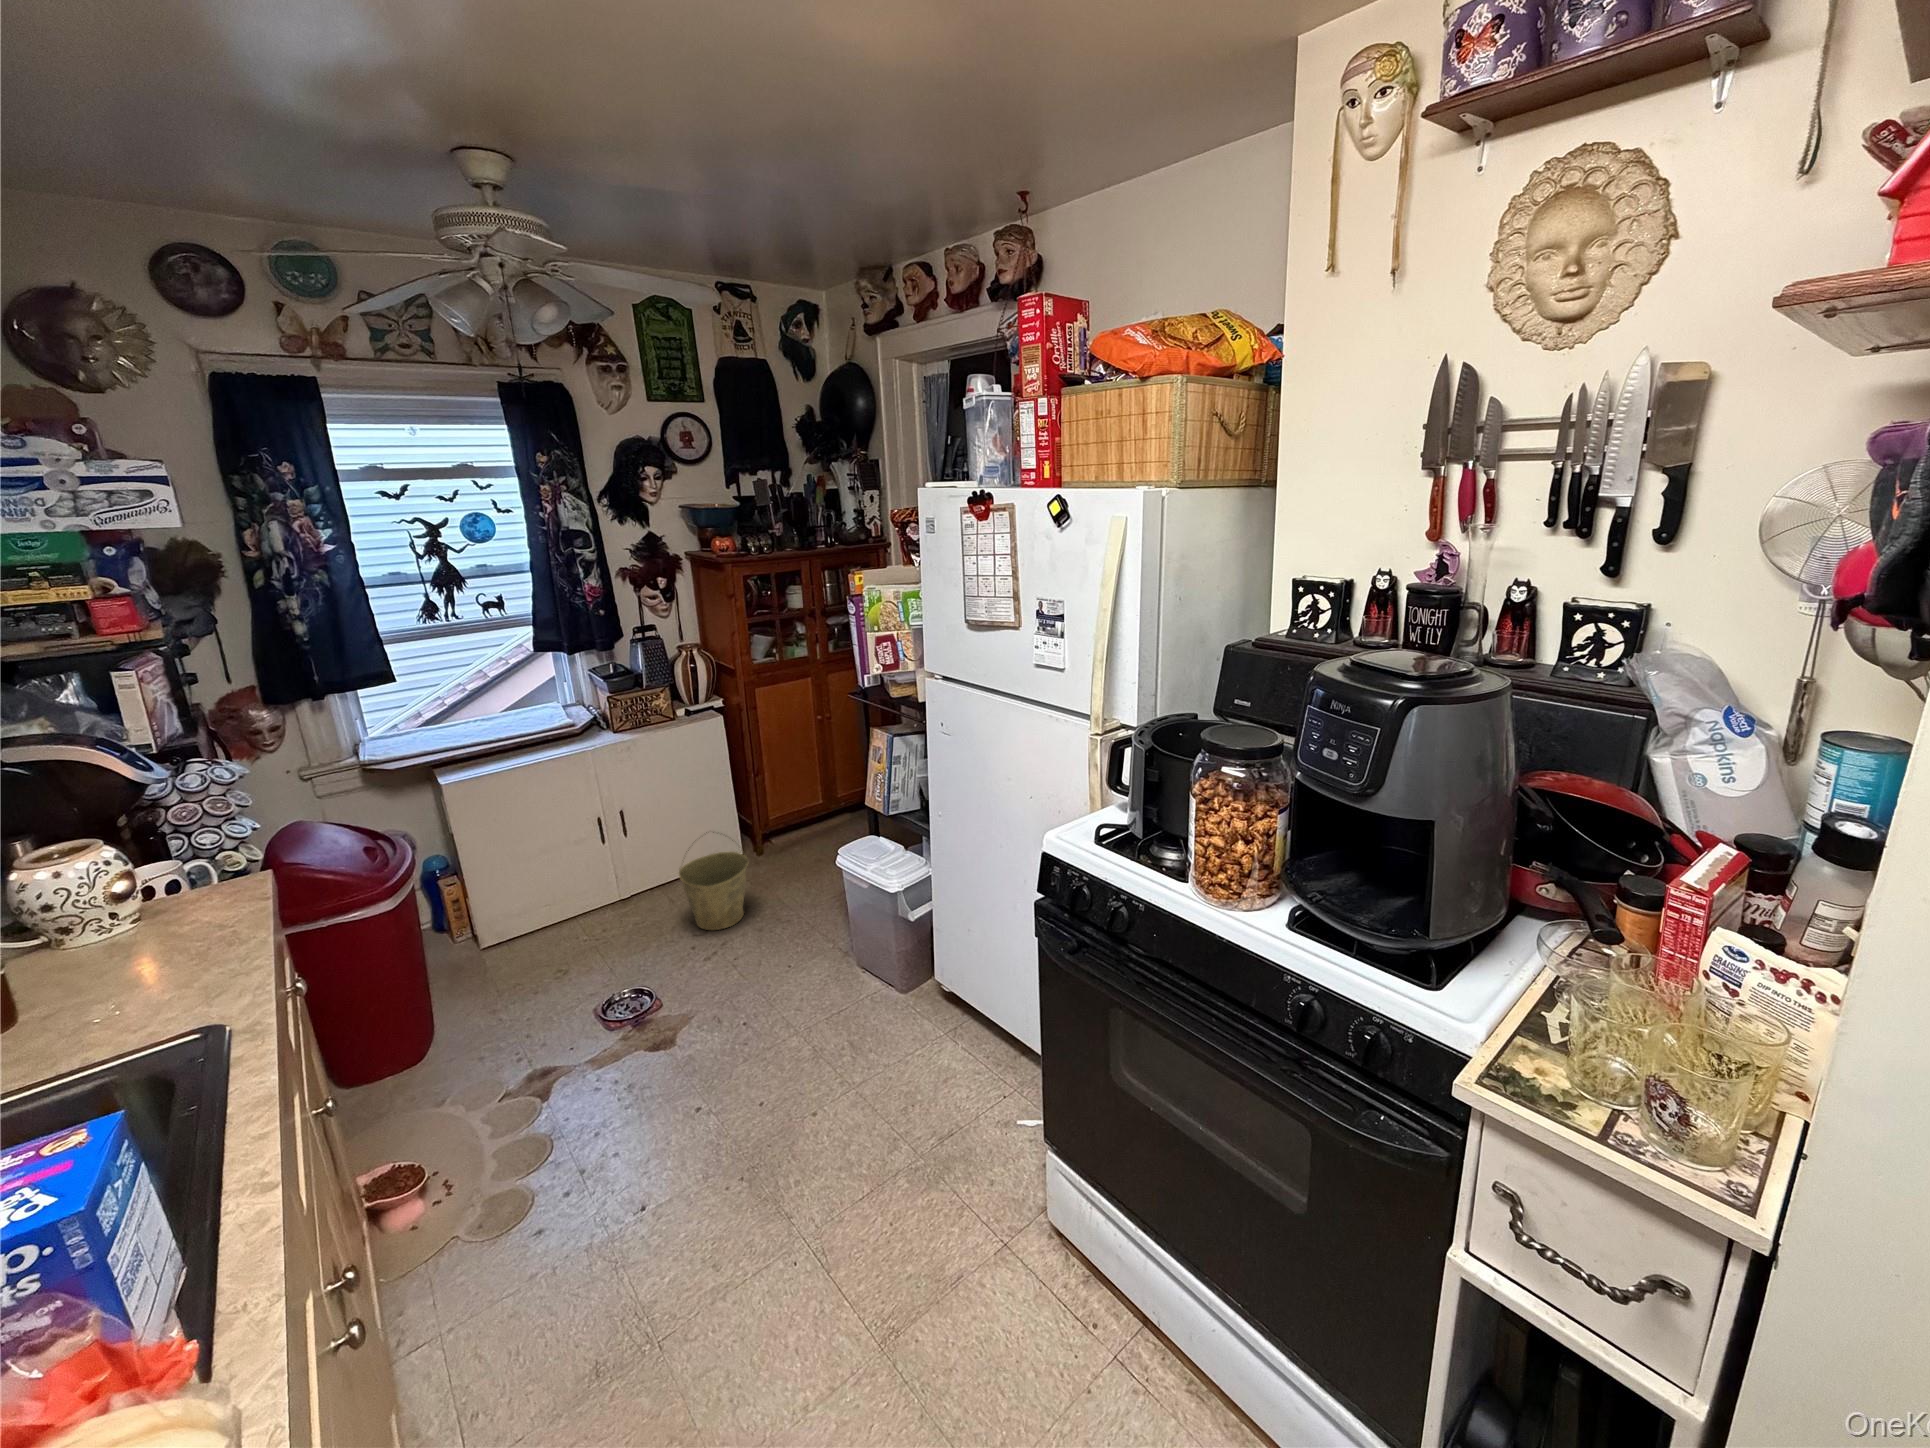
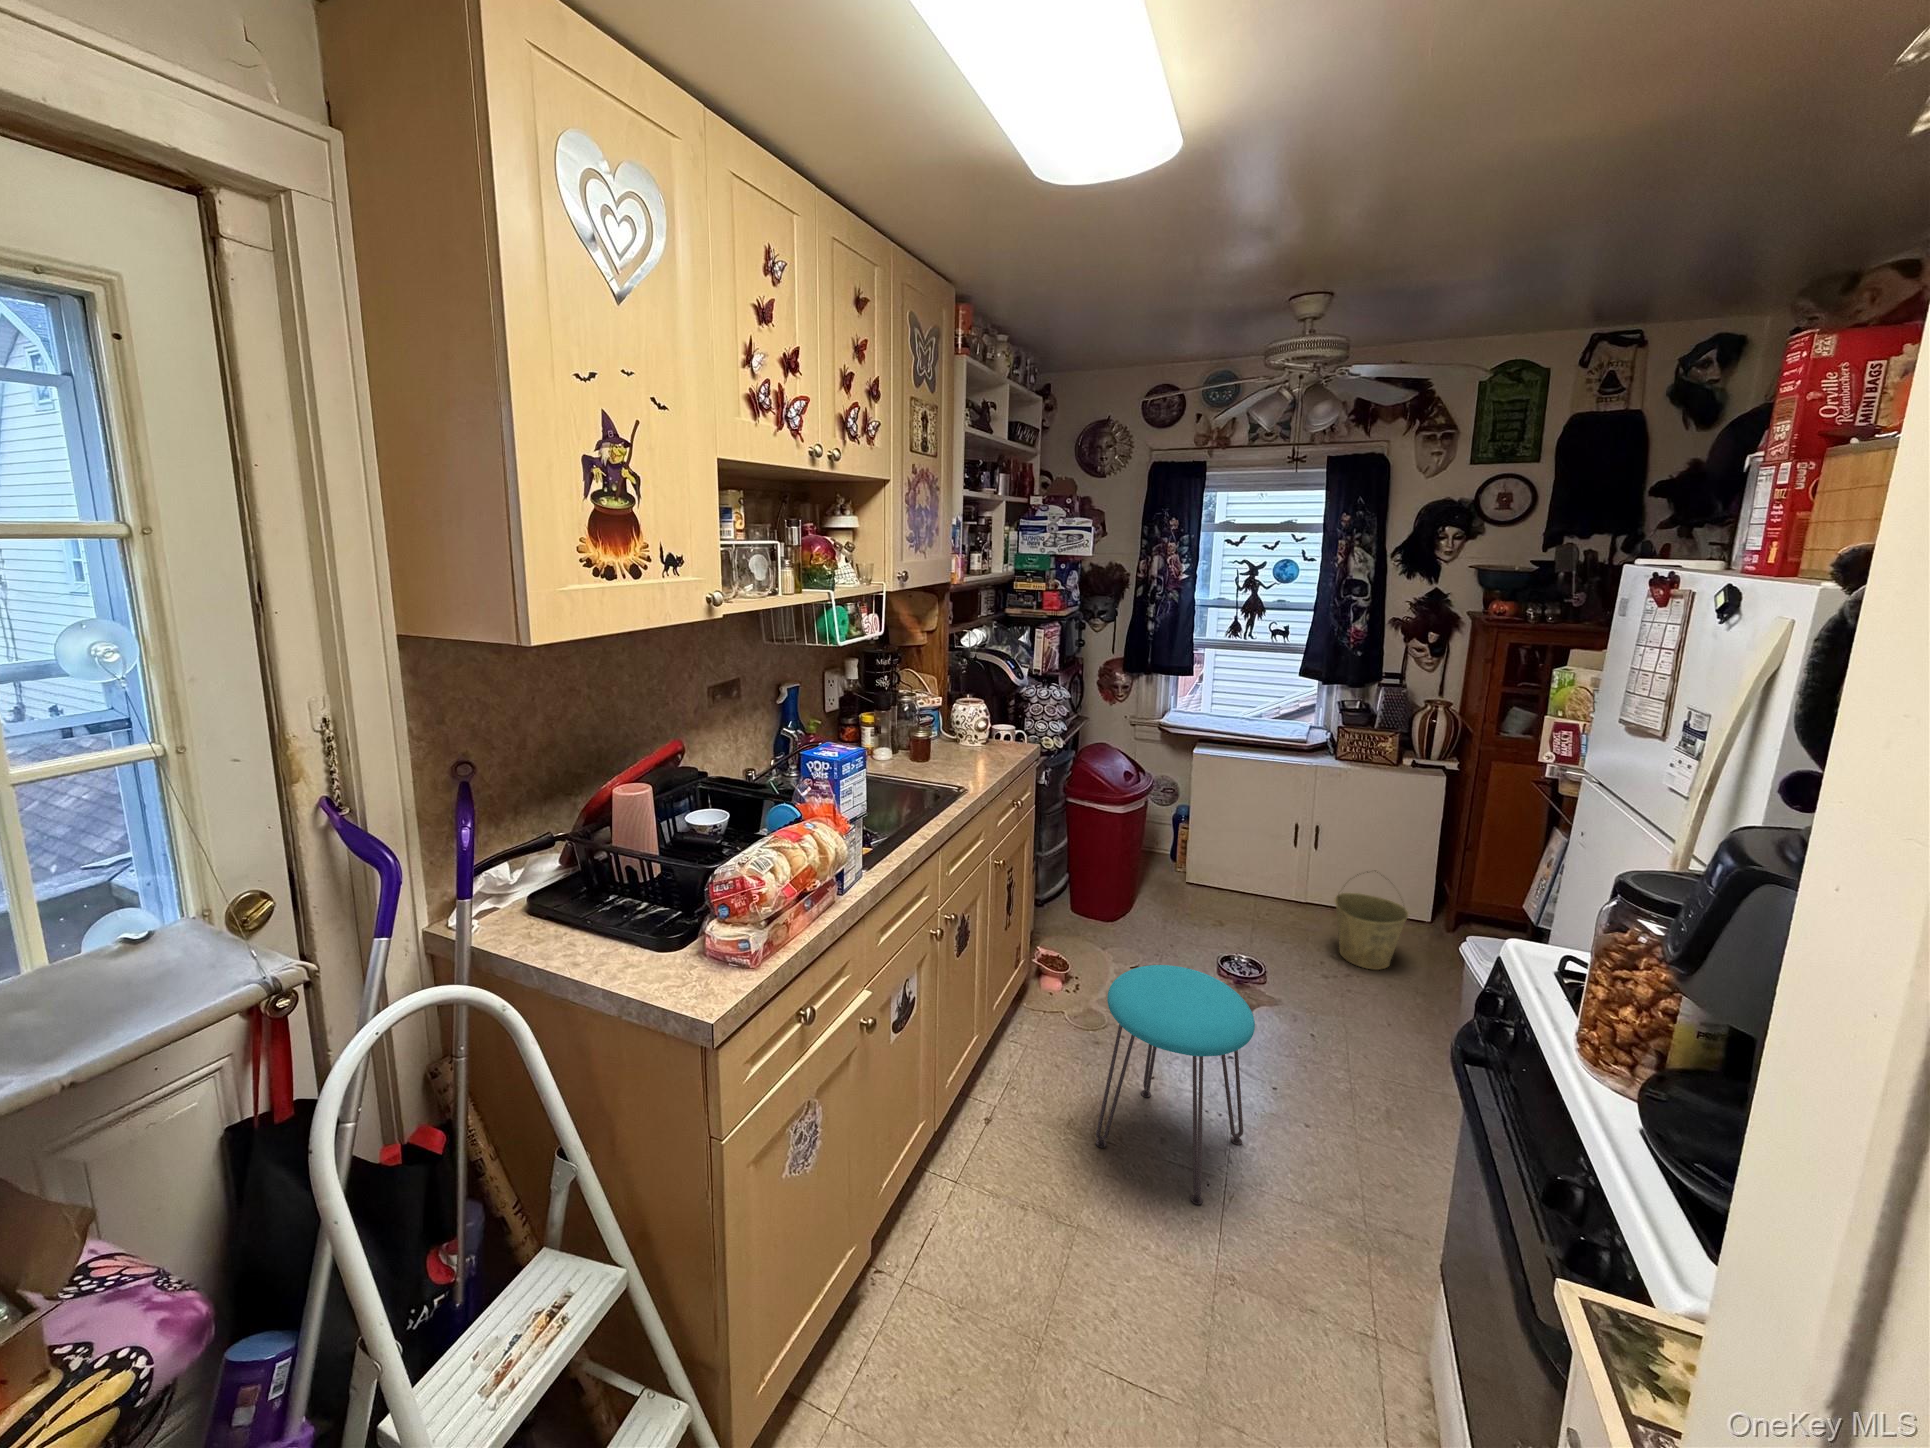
stool: none [596,1040,797,1348] -> present [1096,965,1255,1204]

